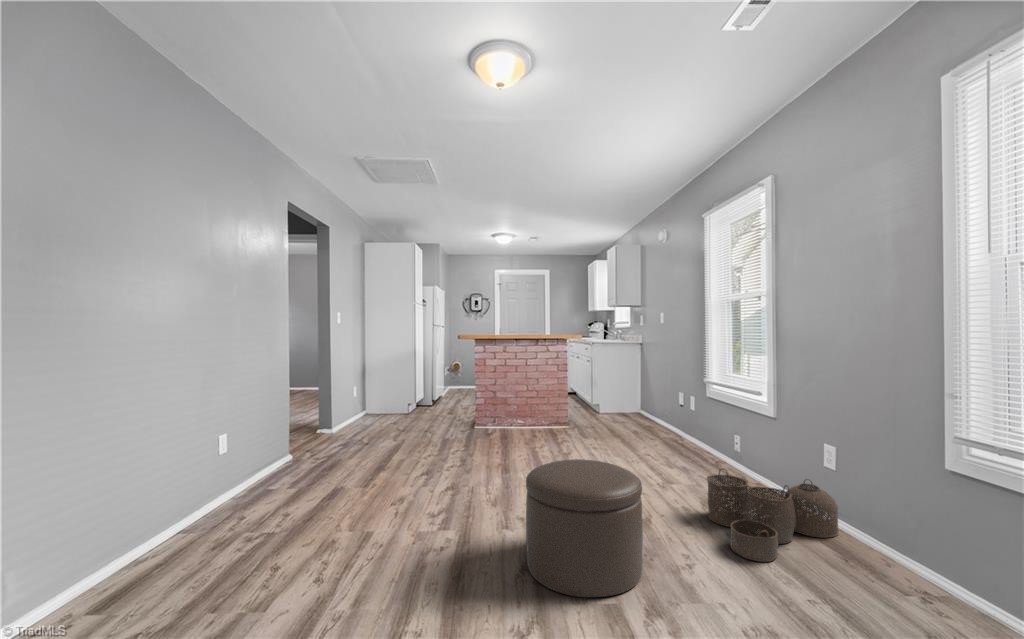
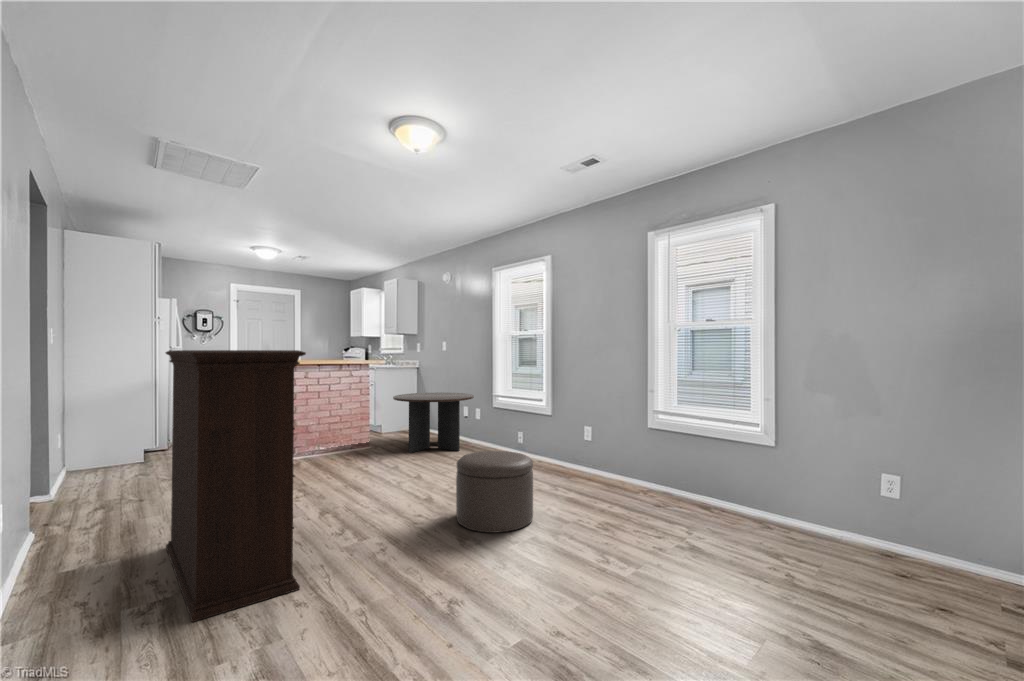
bookshelf: none [160,313,355,595] -> present [166,350,306,622]
coffee table: none [585,373,684,448] -> present [393,392,474,453]
woven basket: present [707,468,839,562] -> none [532,448,598,496]

